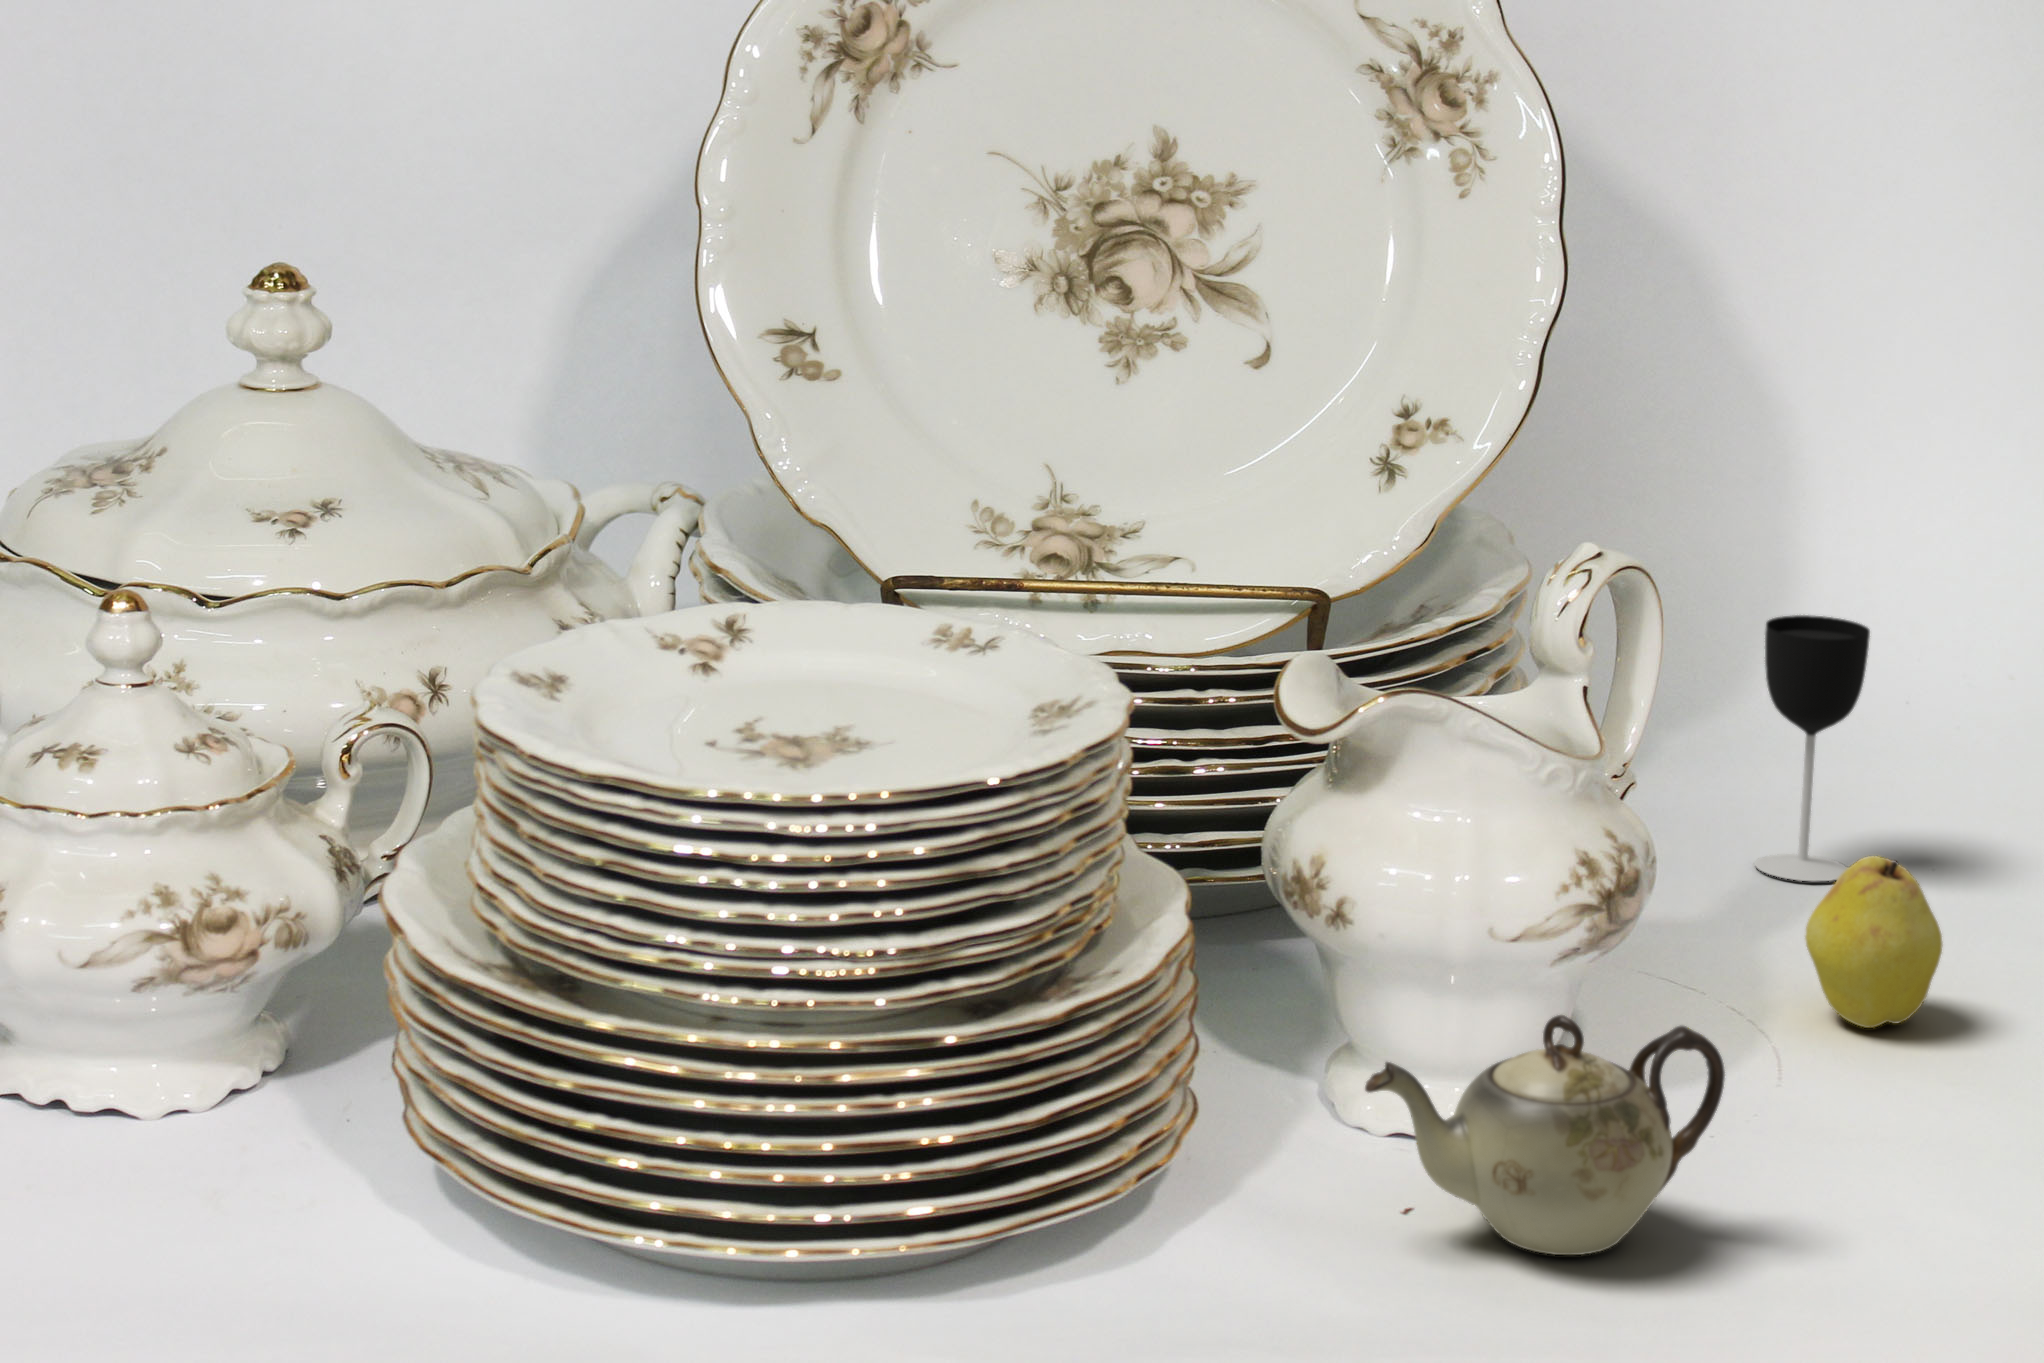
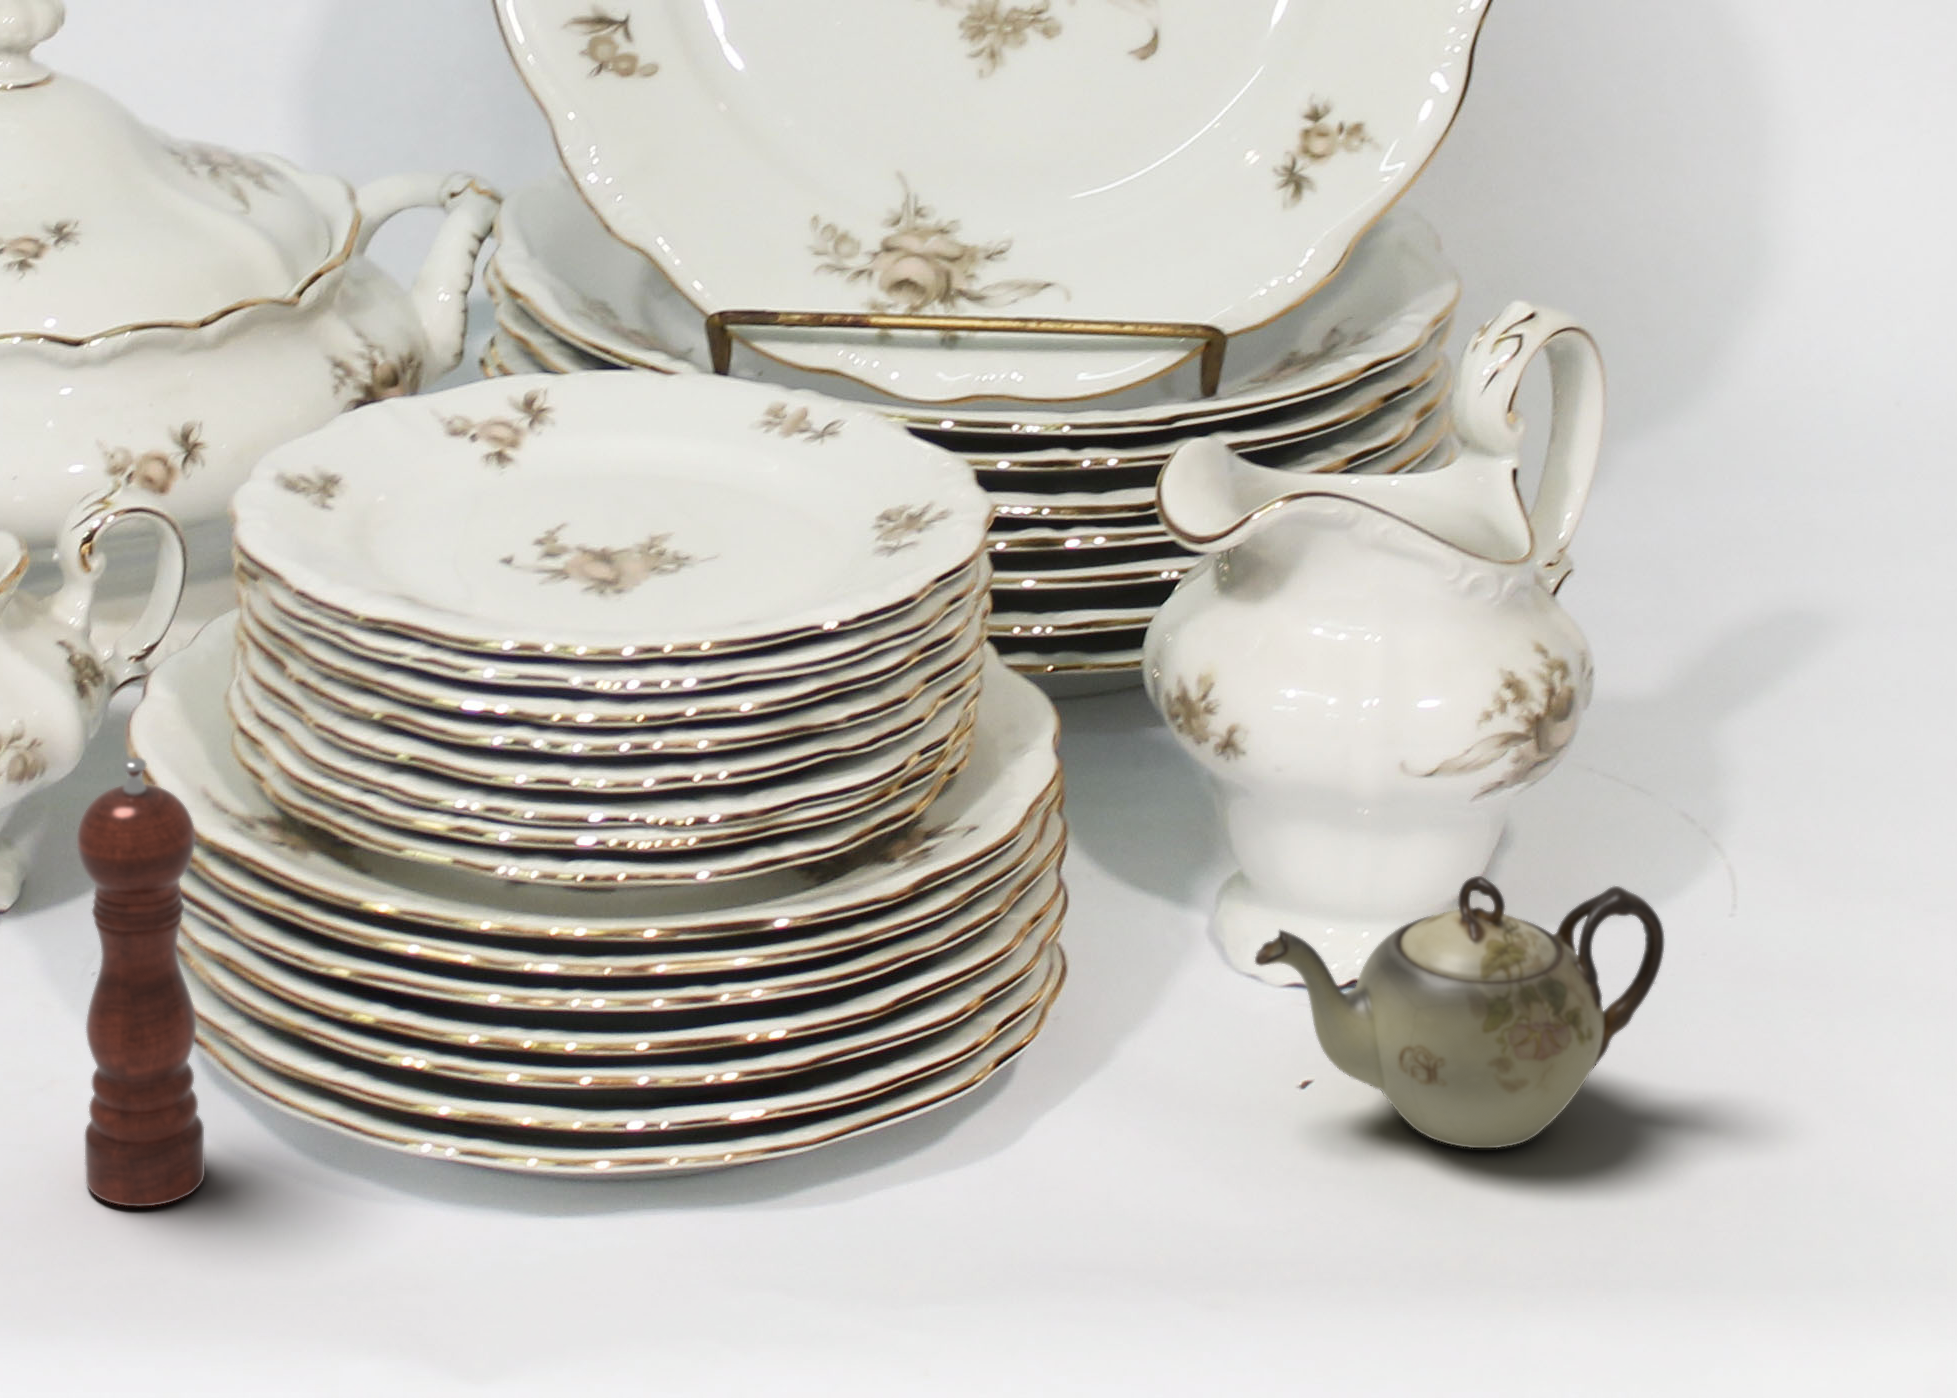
wine glass: present [1755,615,1870,881] -> none [1709,335,1845,644]
fruit: present [1805,856,1943,1028] -> none [1762,647,1919,843]
pepper mill: none [333,897,444,1296] -> present [77,758,205,1206]

